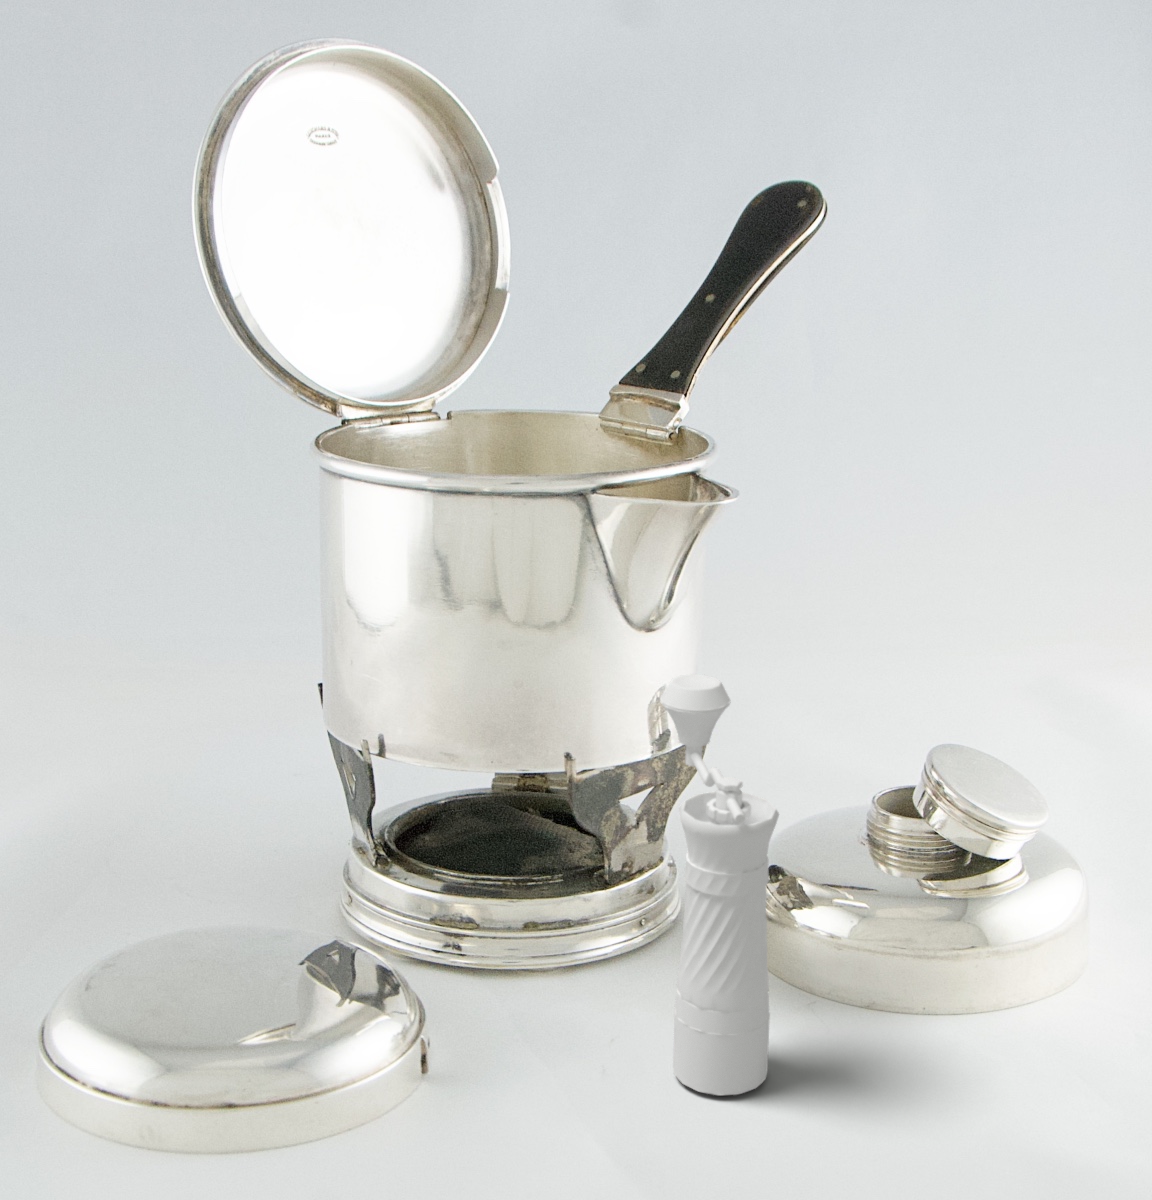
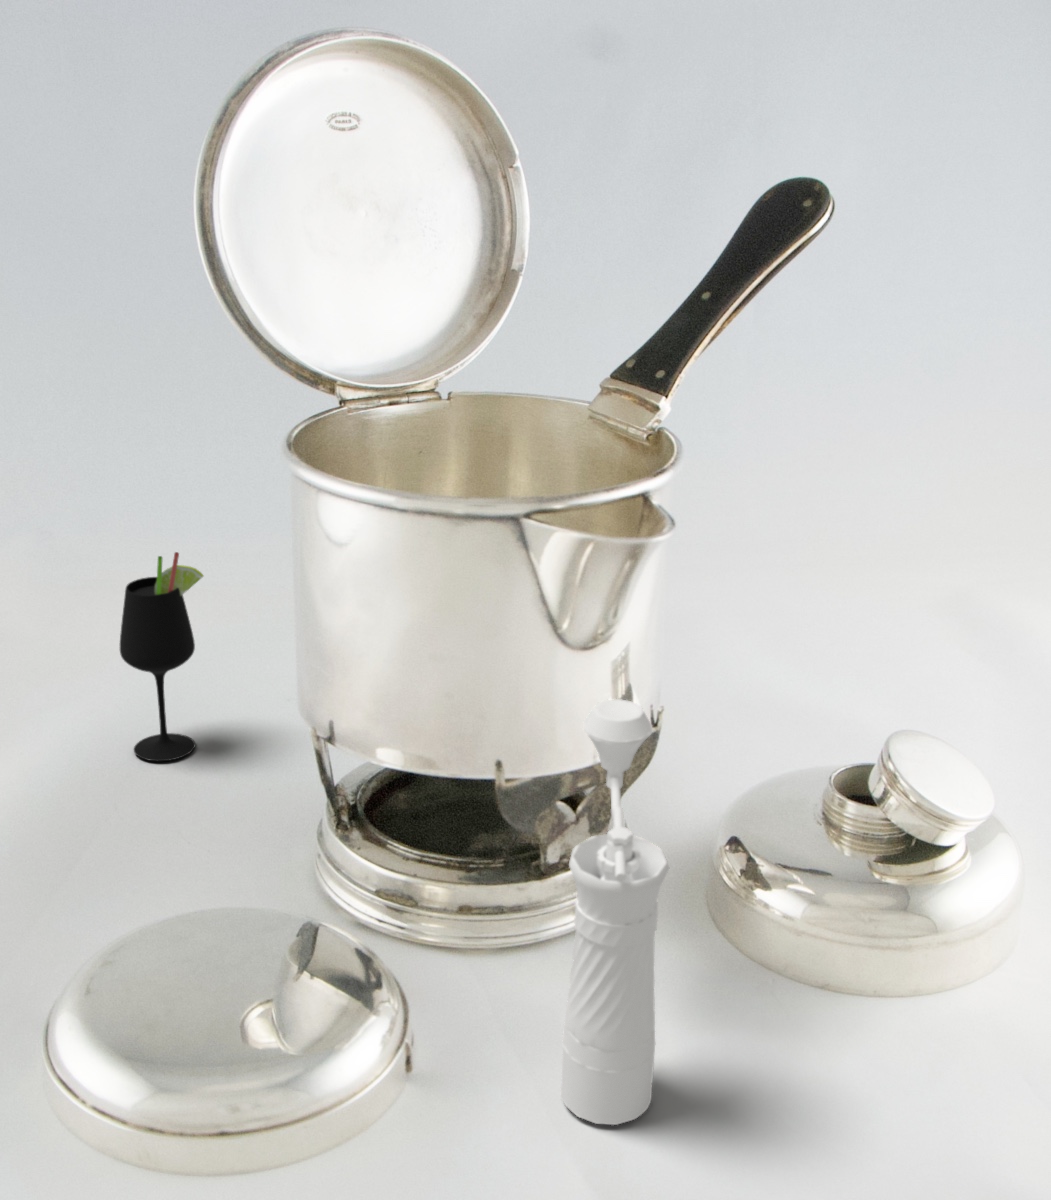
wine glass: none [95,594,189,833] -> present [120,552,203,761]

